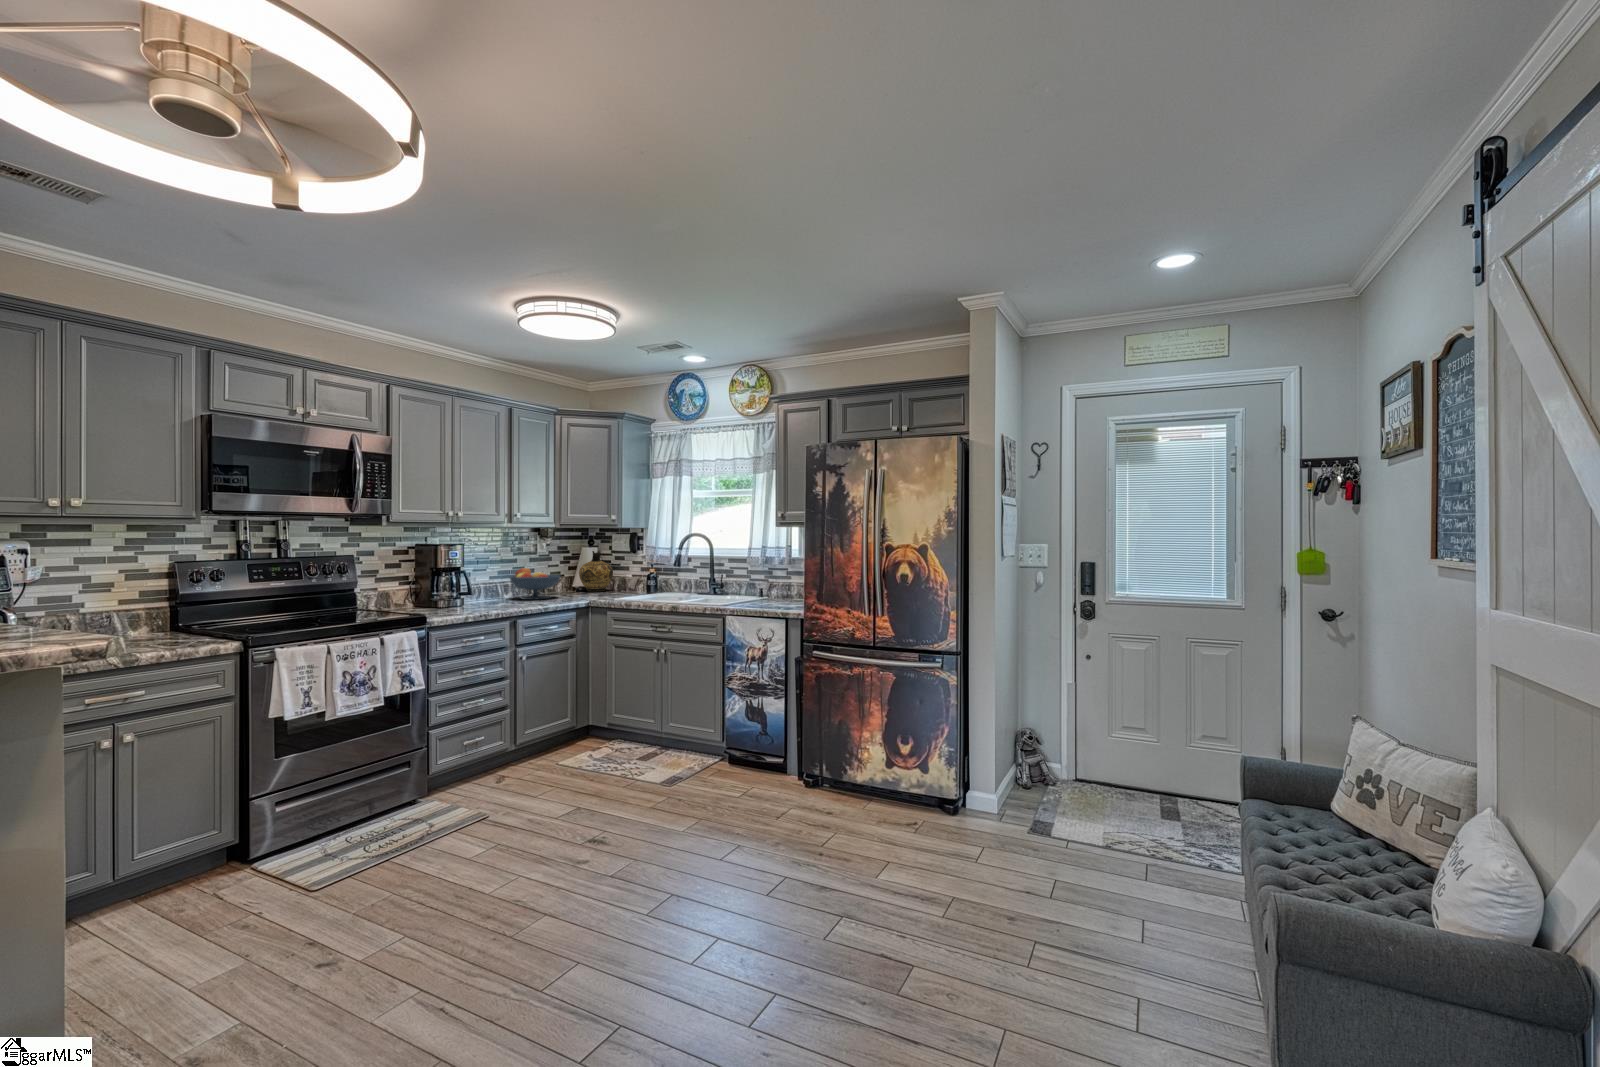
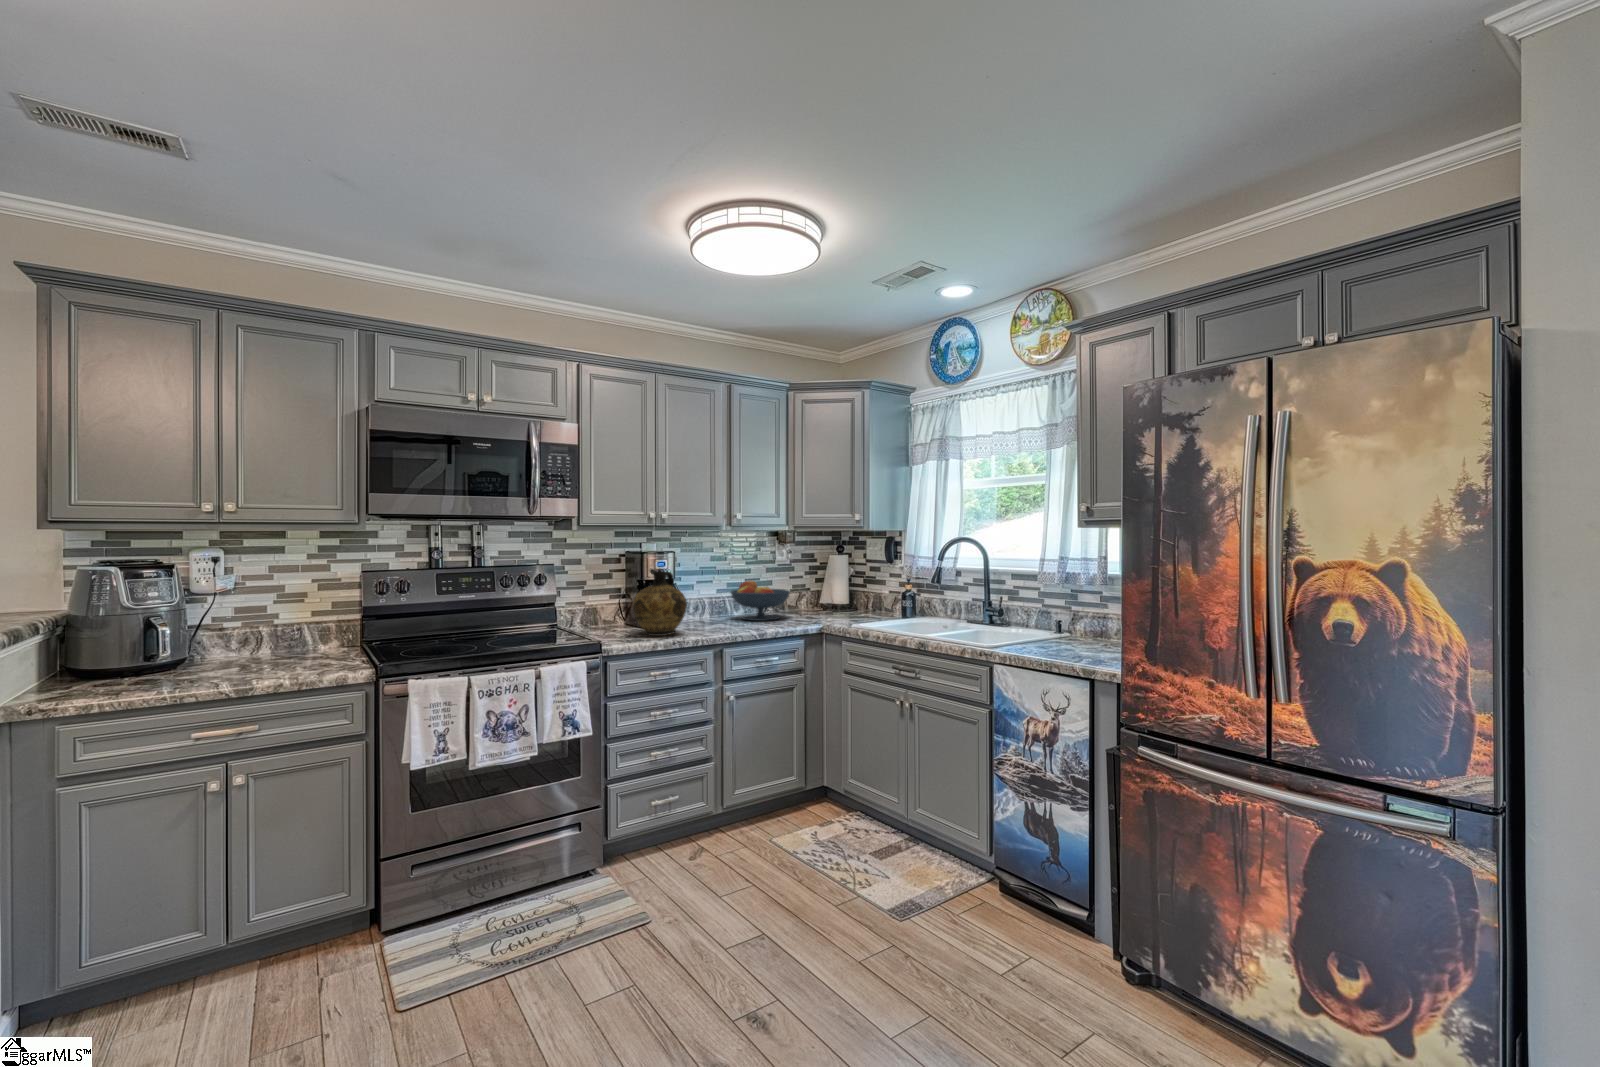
ceramic jug: present [579,551,613,591] -> present [632,569,687,636]

